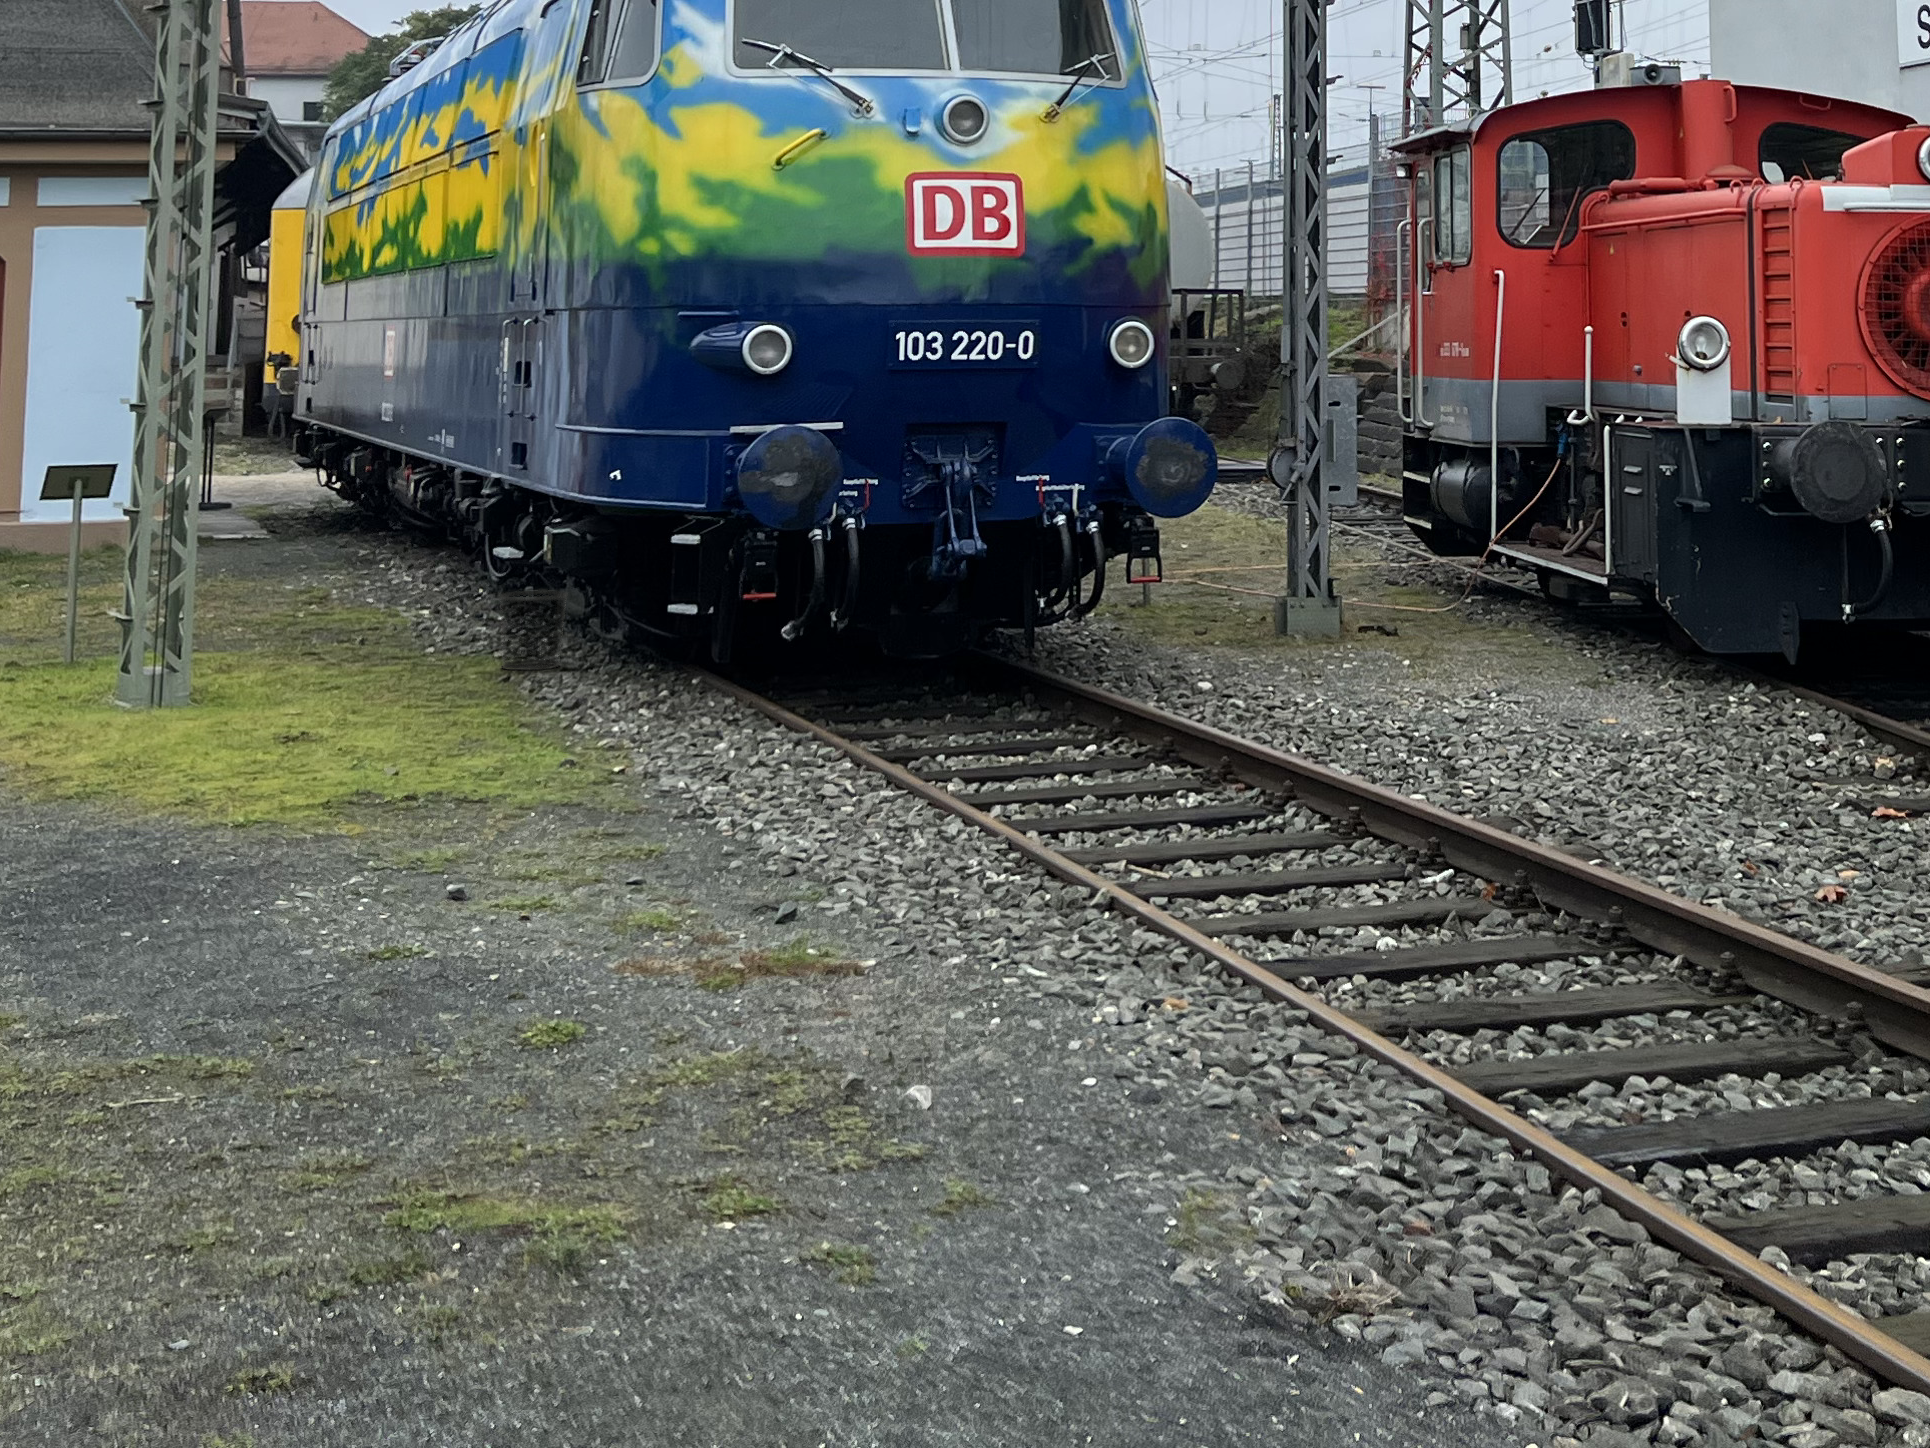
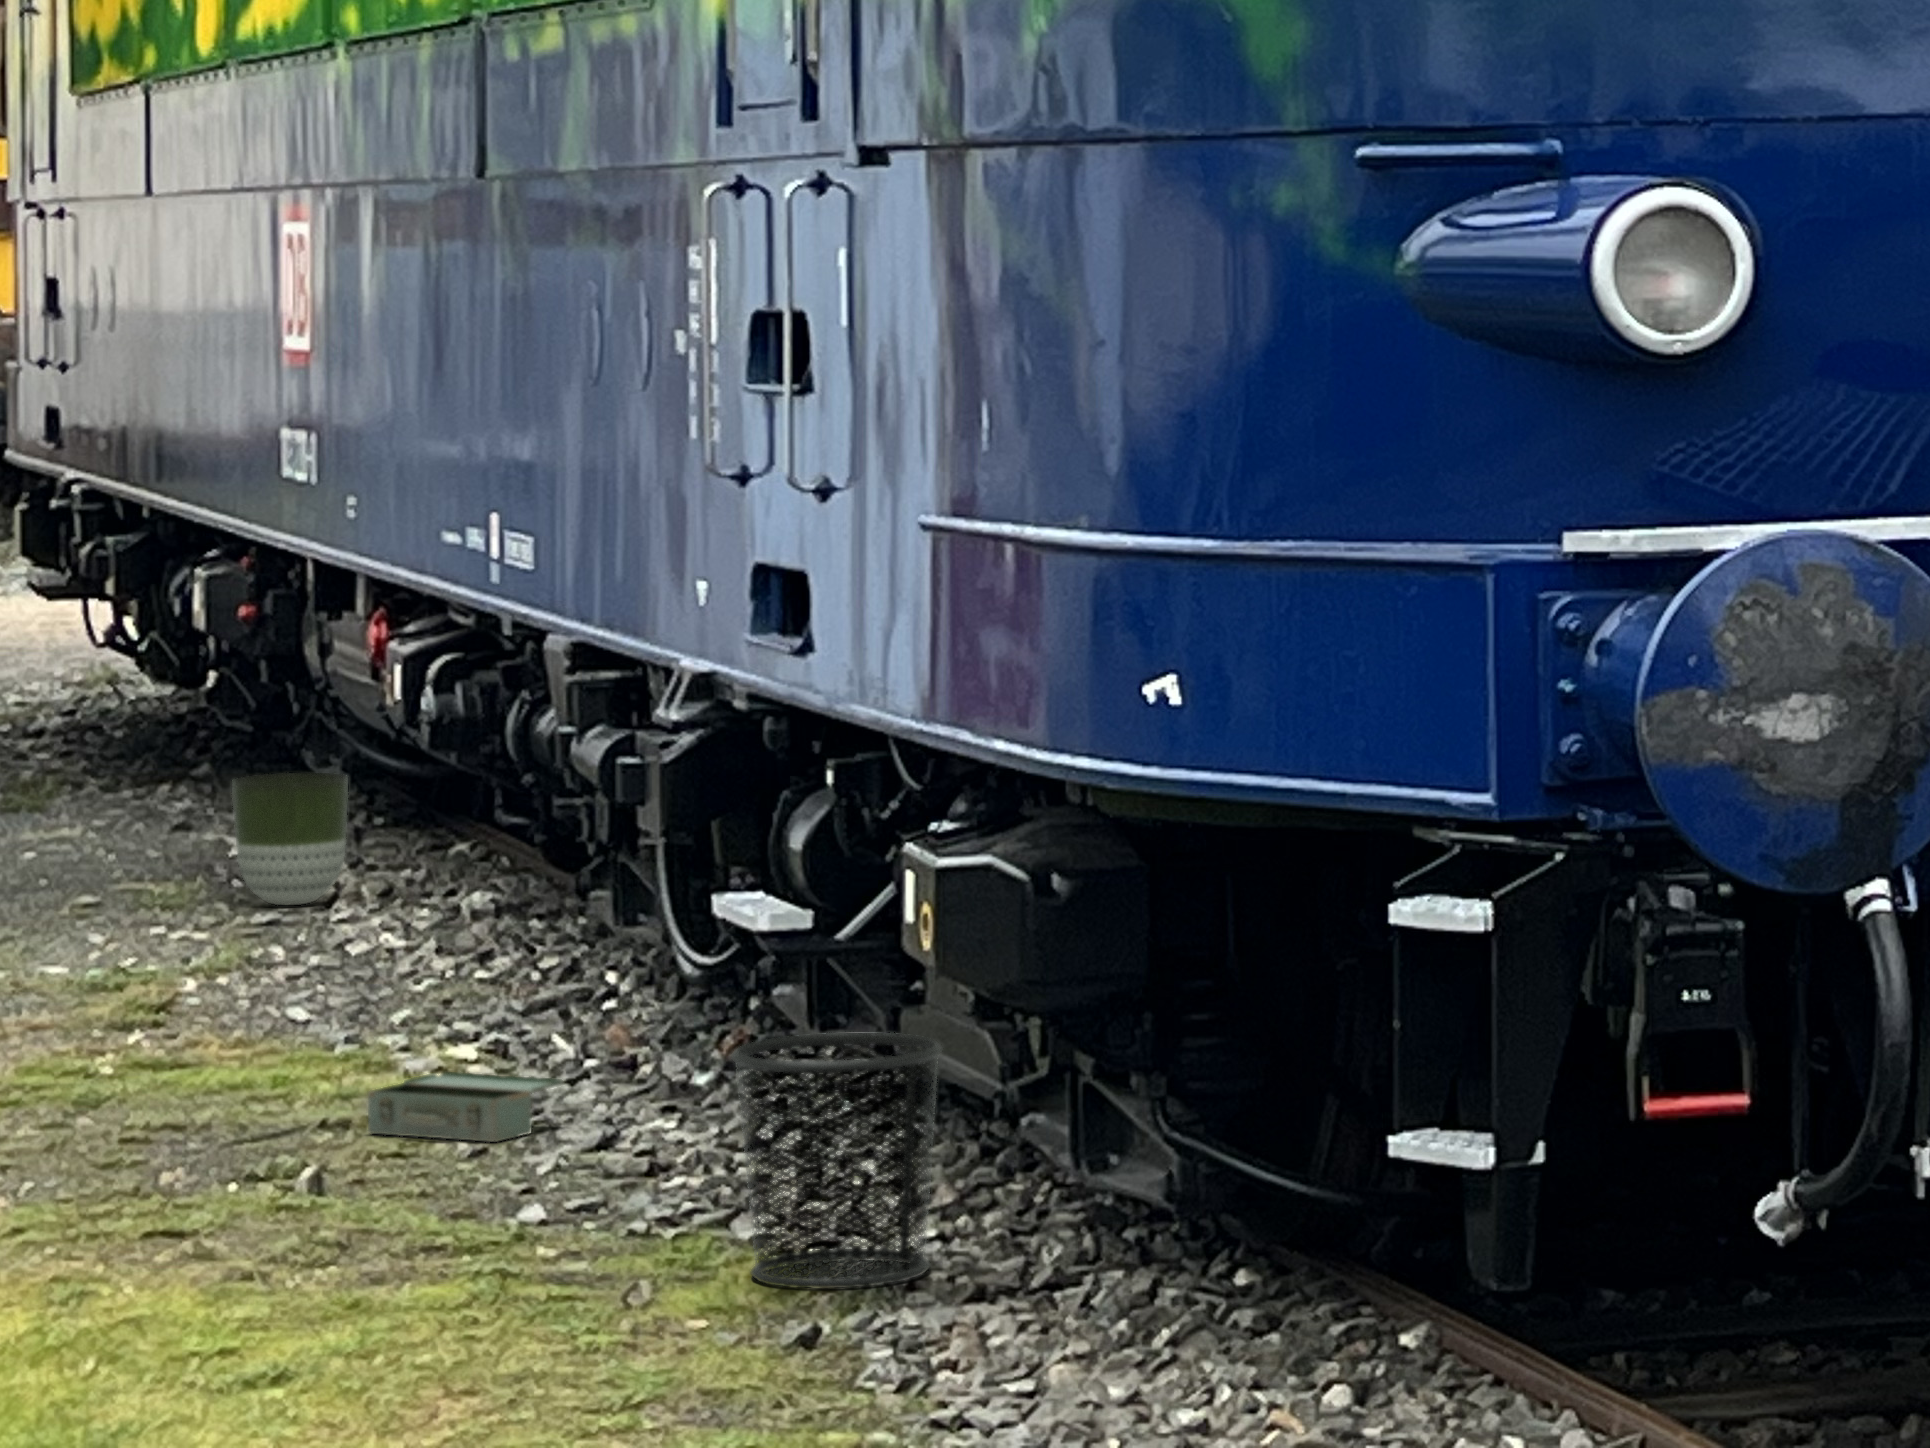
planter: none [358,525,400,571] -> present [232,773,348,905]
toolbox: none [387,613,455,635] -> present [368,1072,564,1142]

